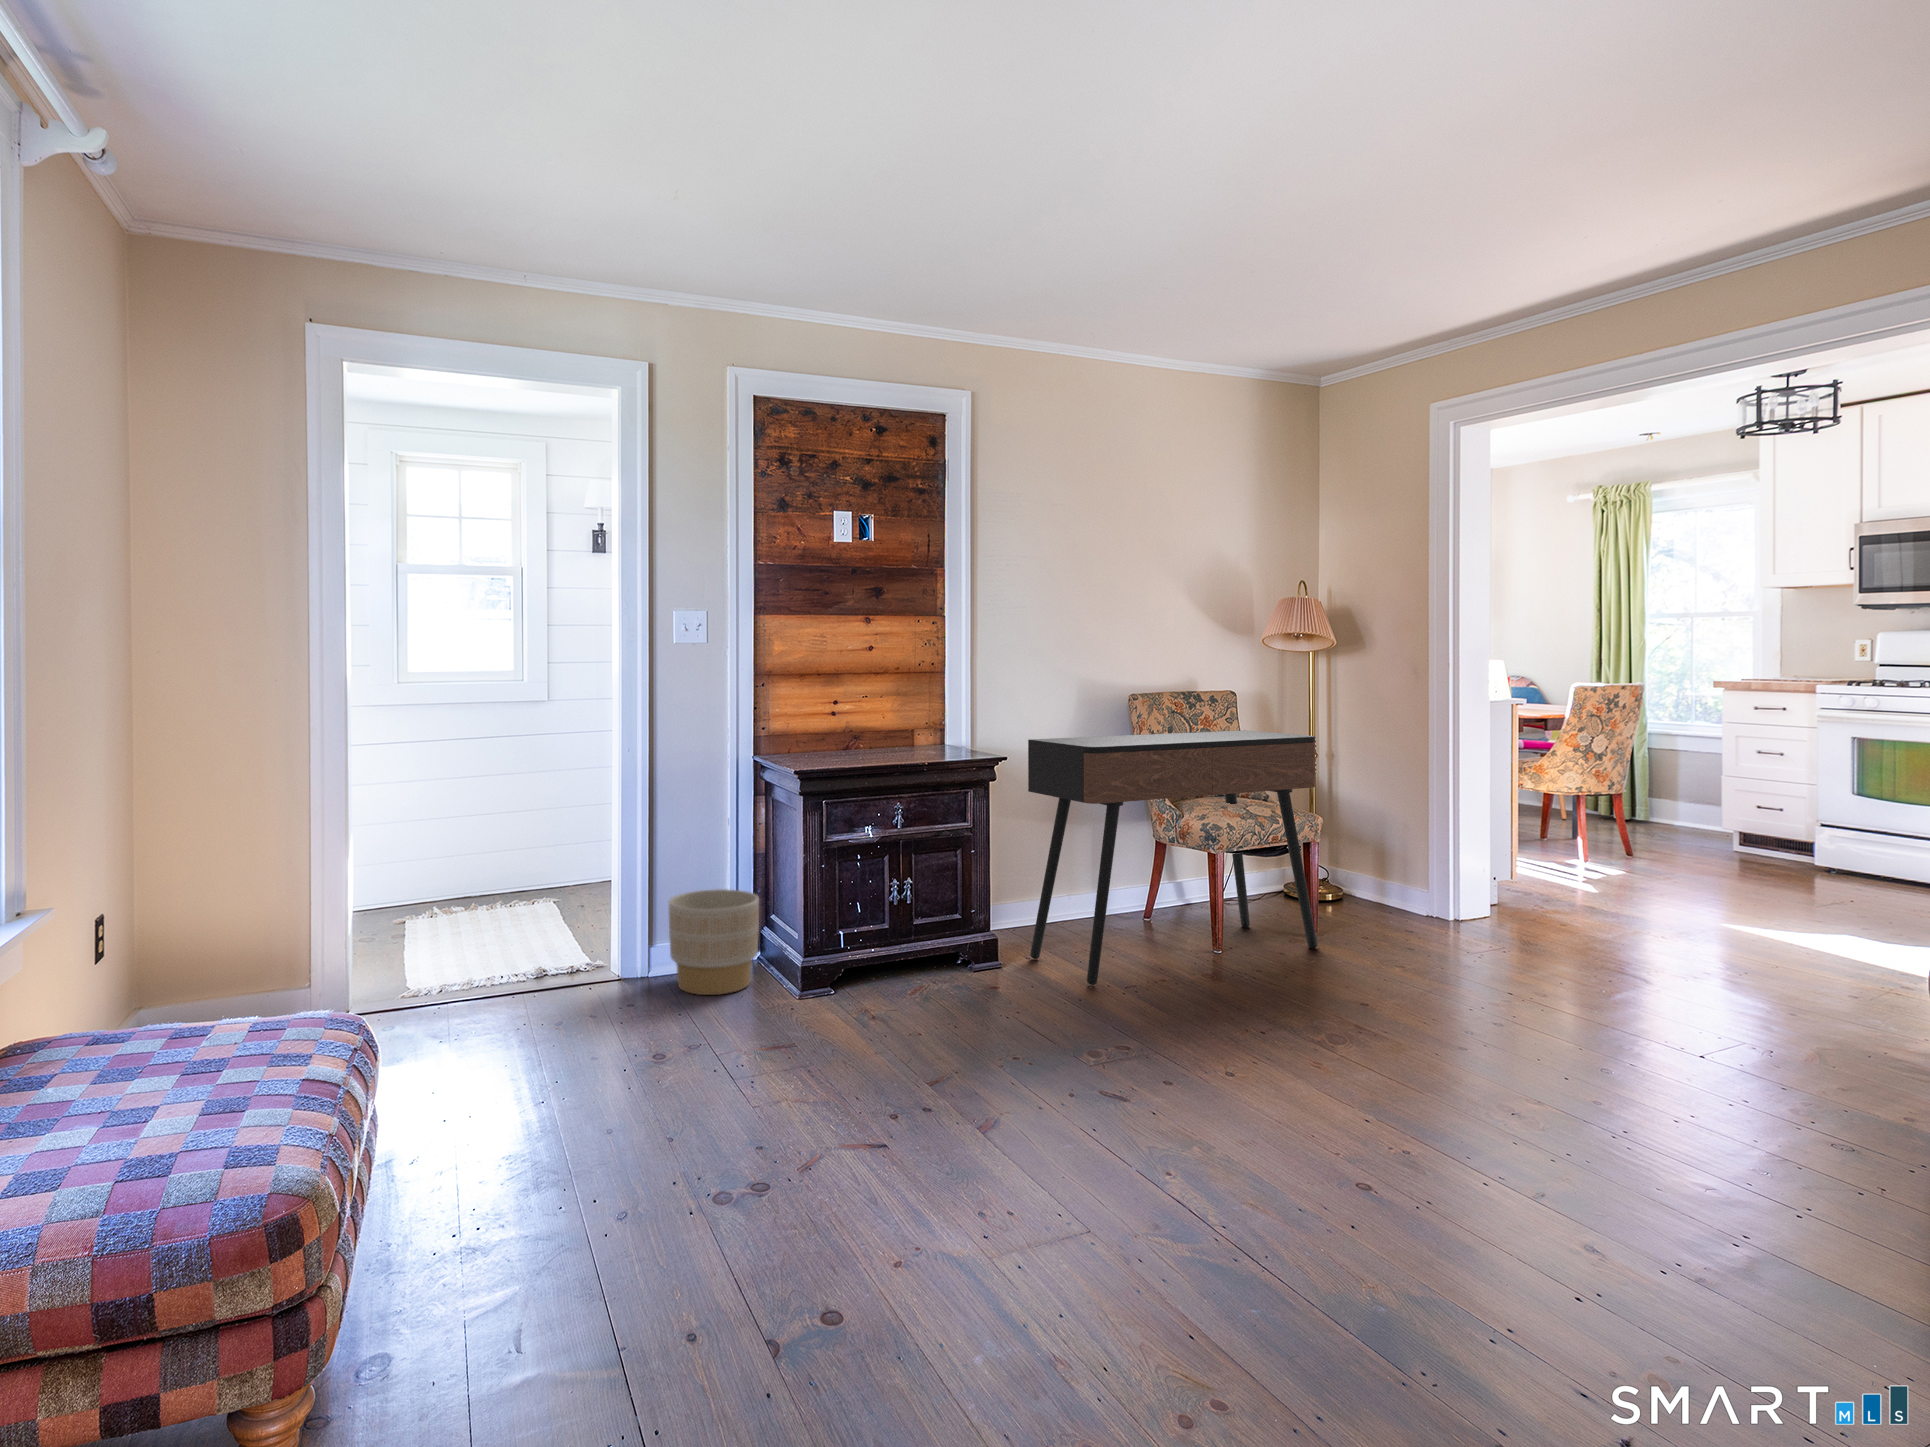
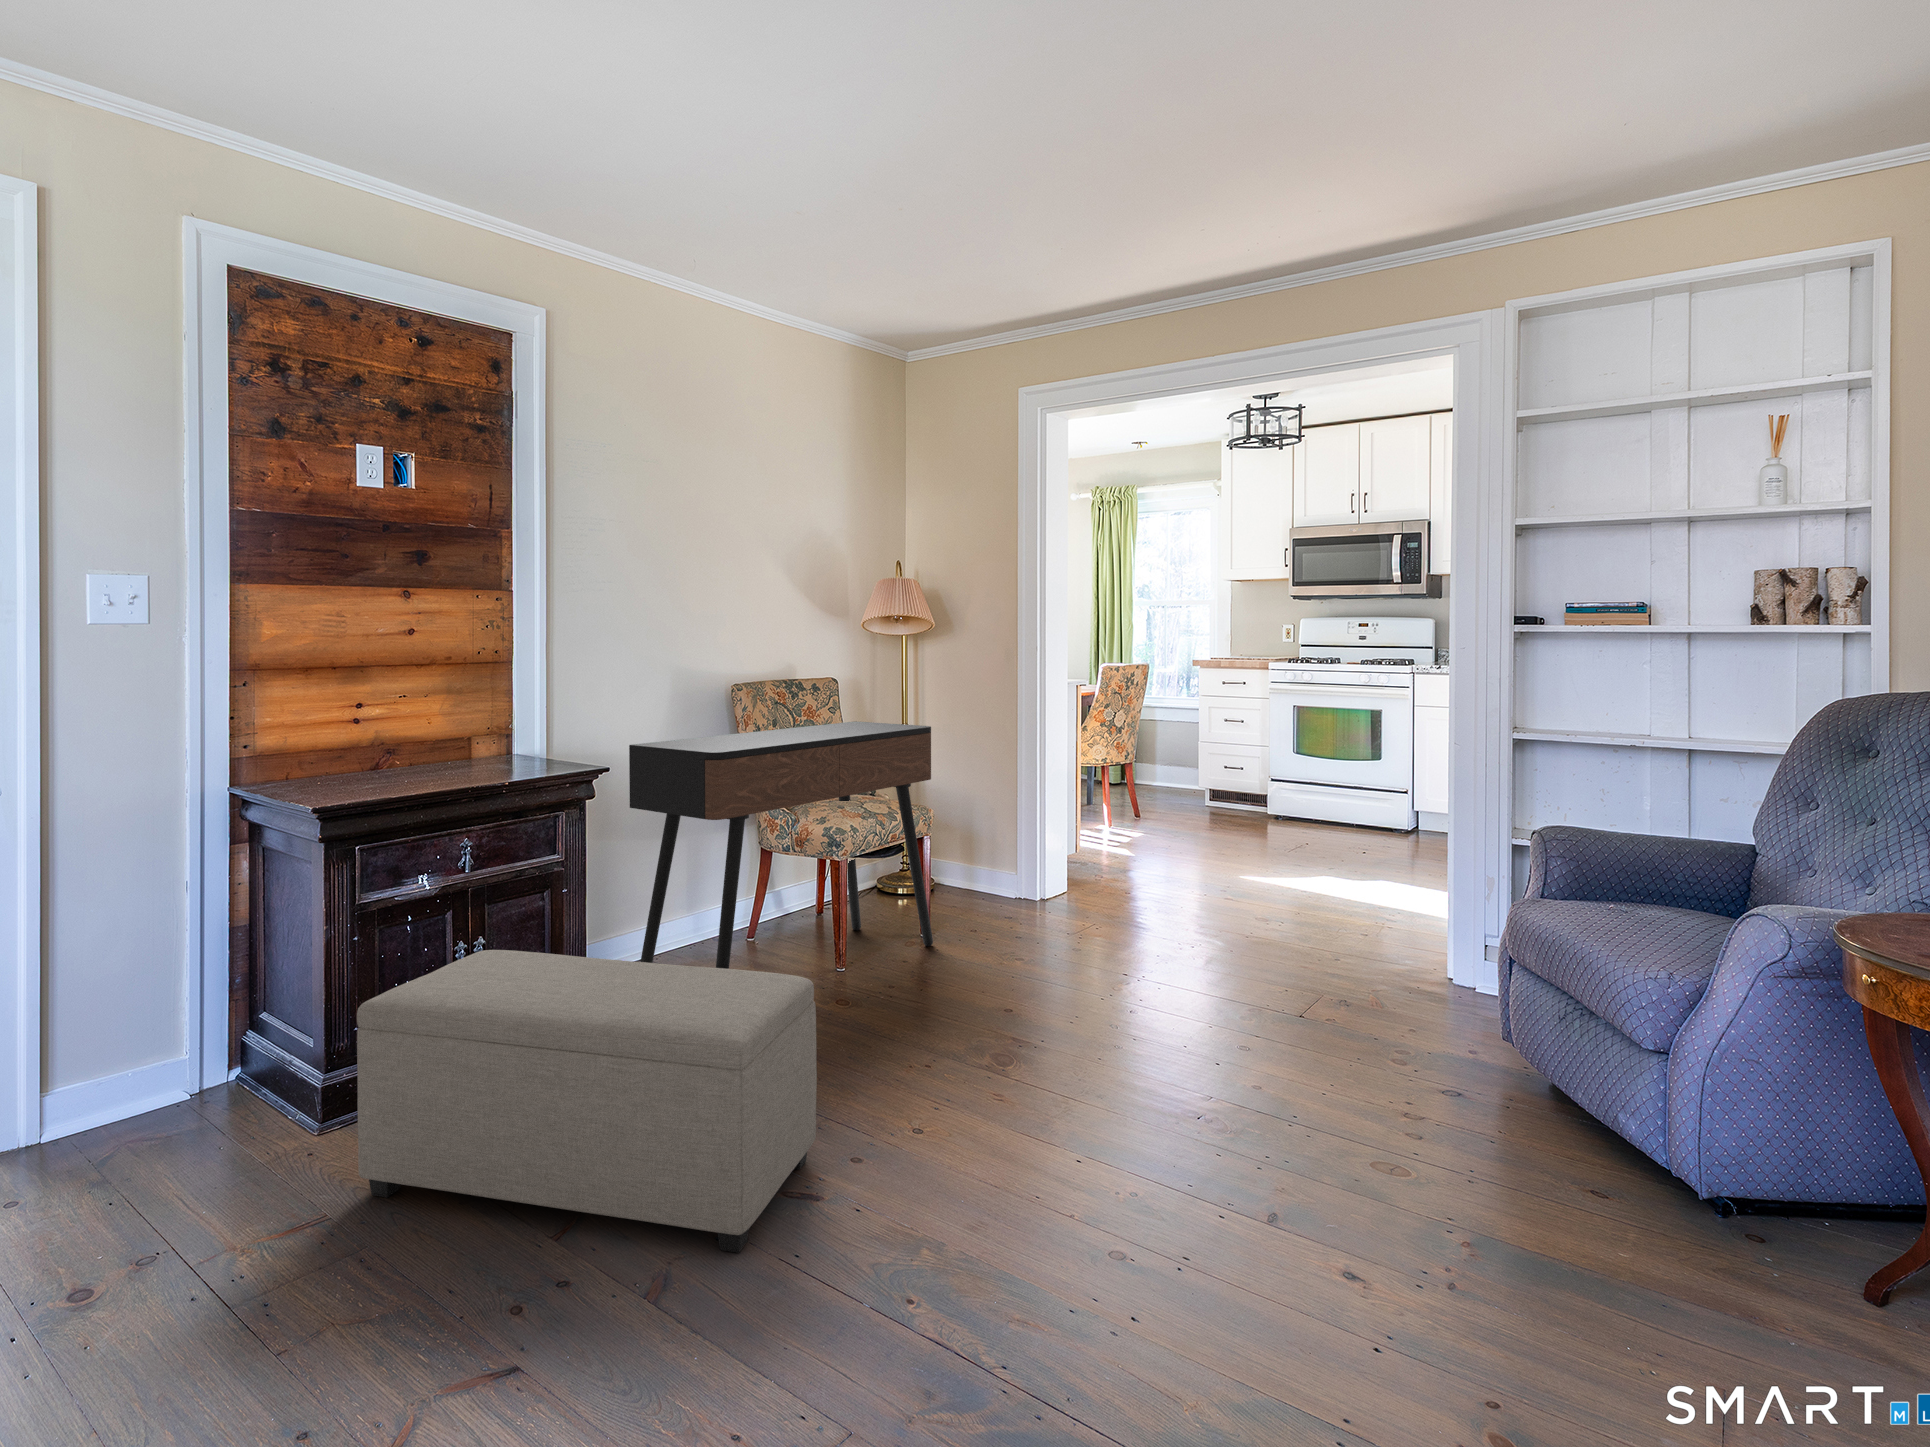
ottoman: none [823,883,1147,1120] -> present [357,950,817,1253]
planter: present [669,889,759,995] -> none [71,987,240,1162]

